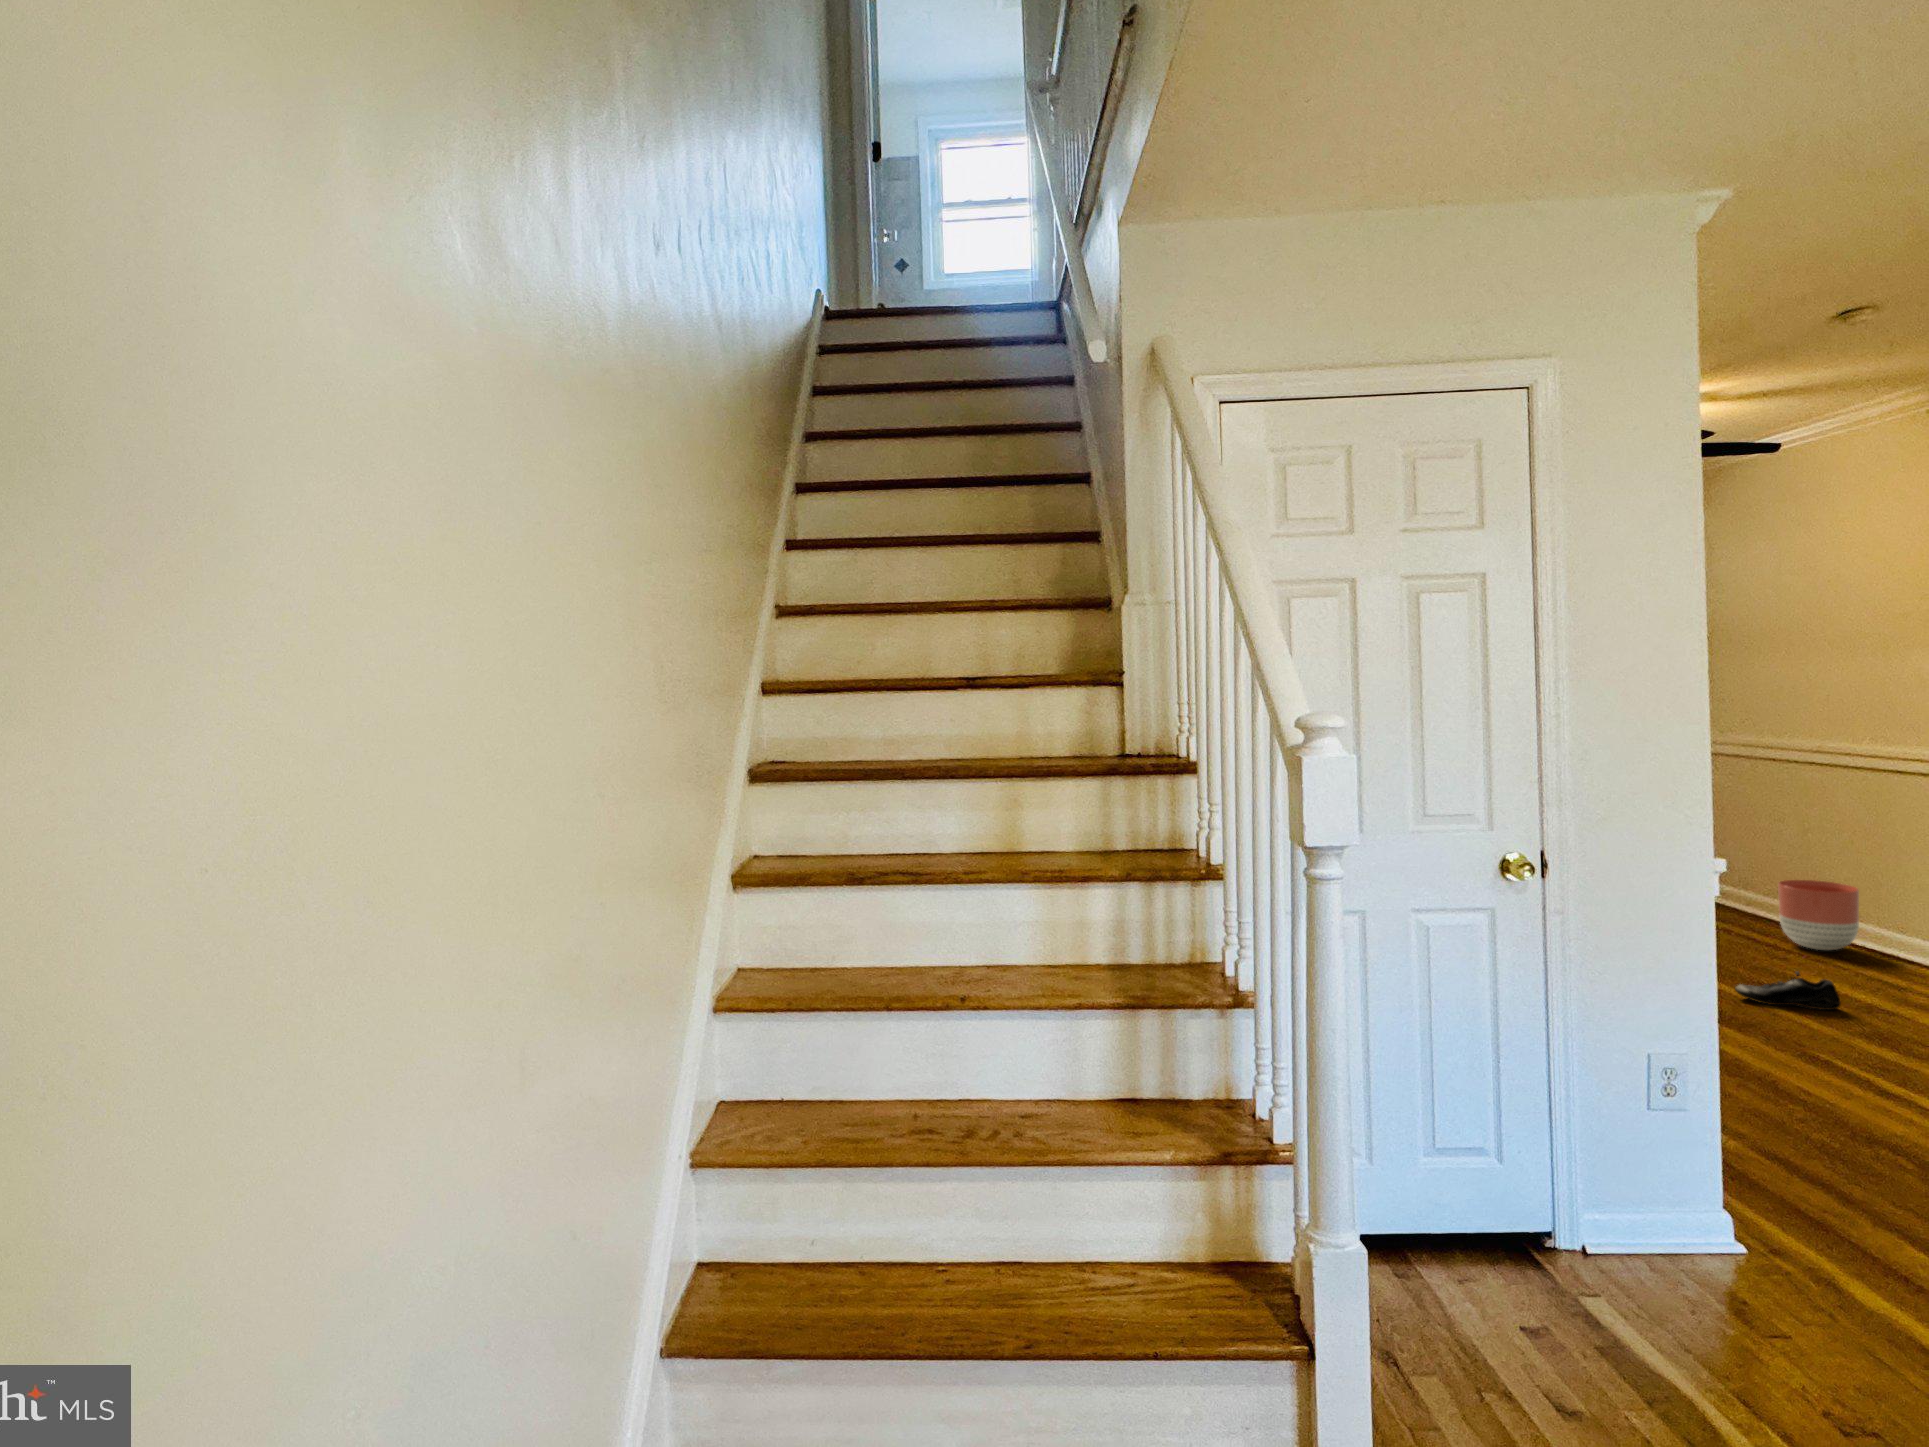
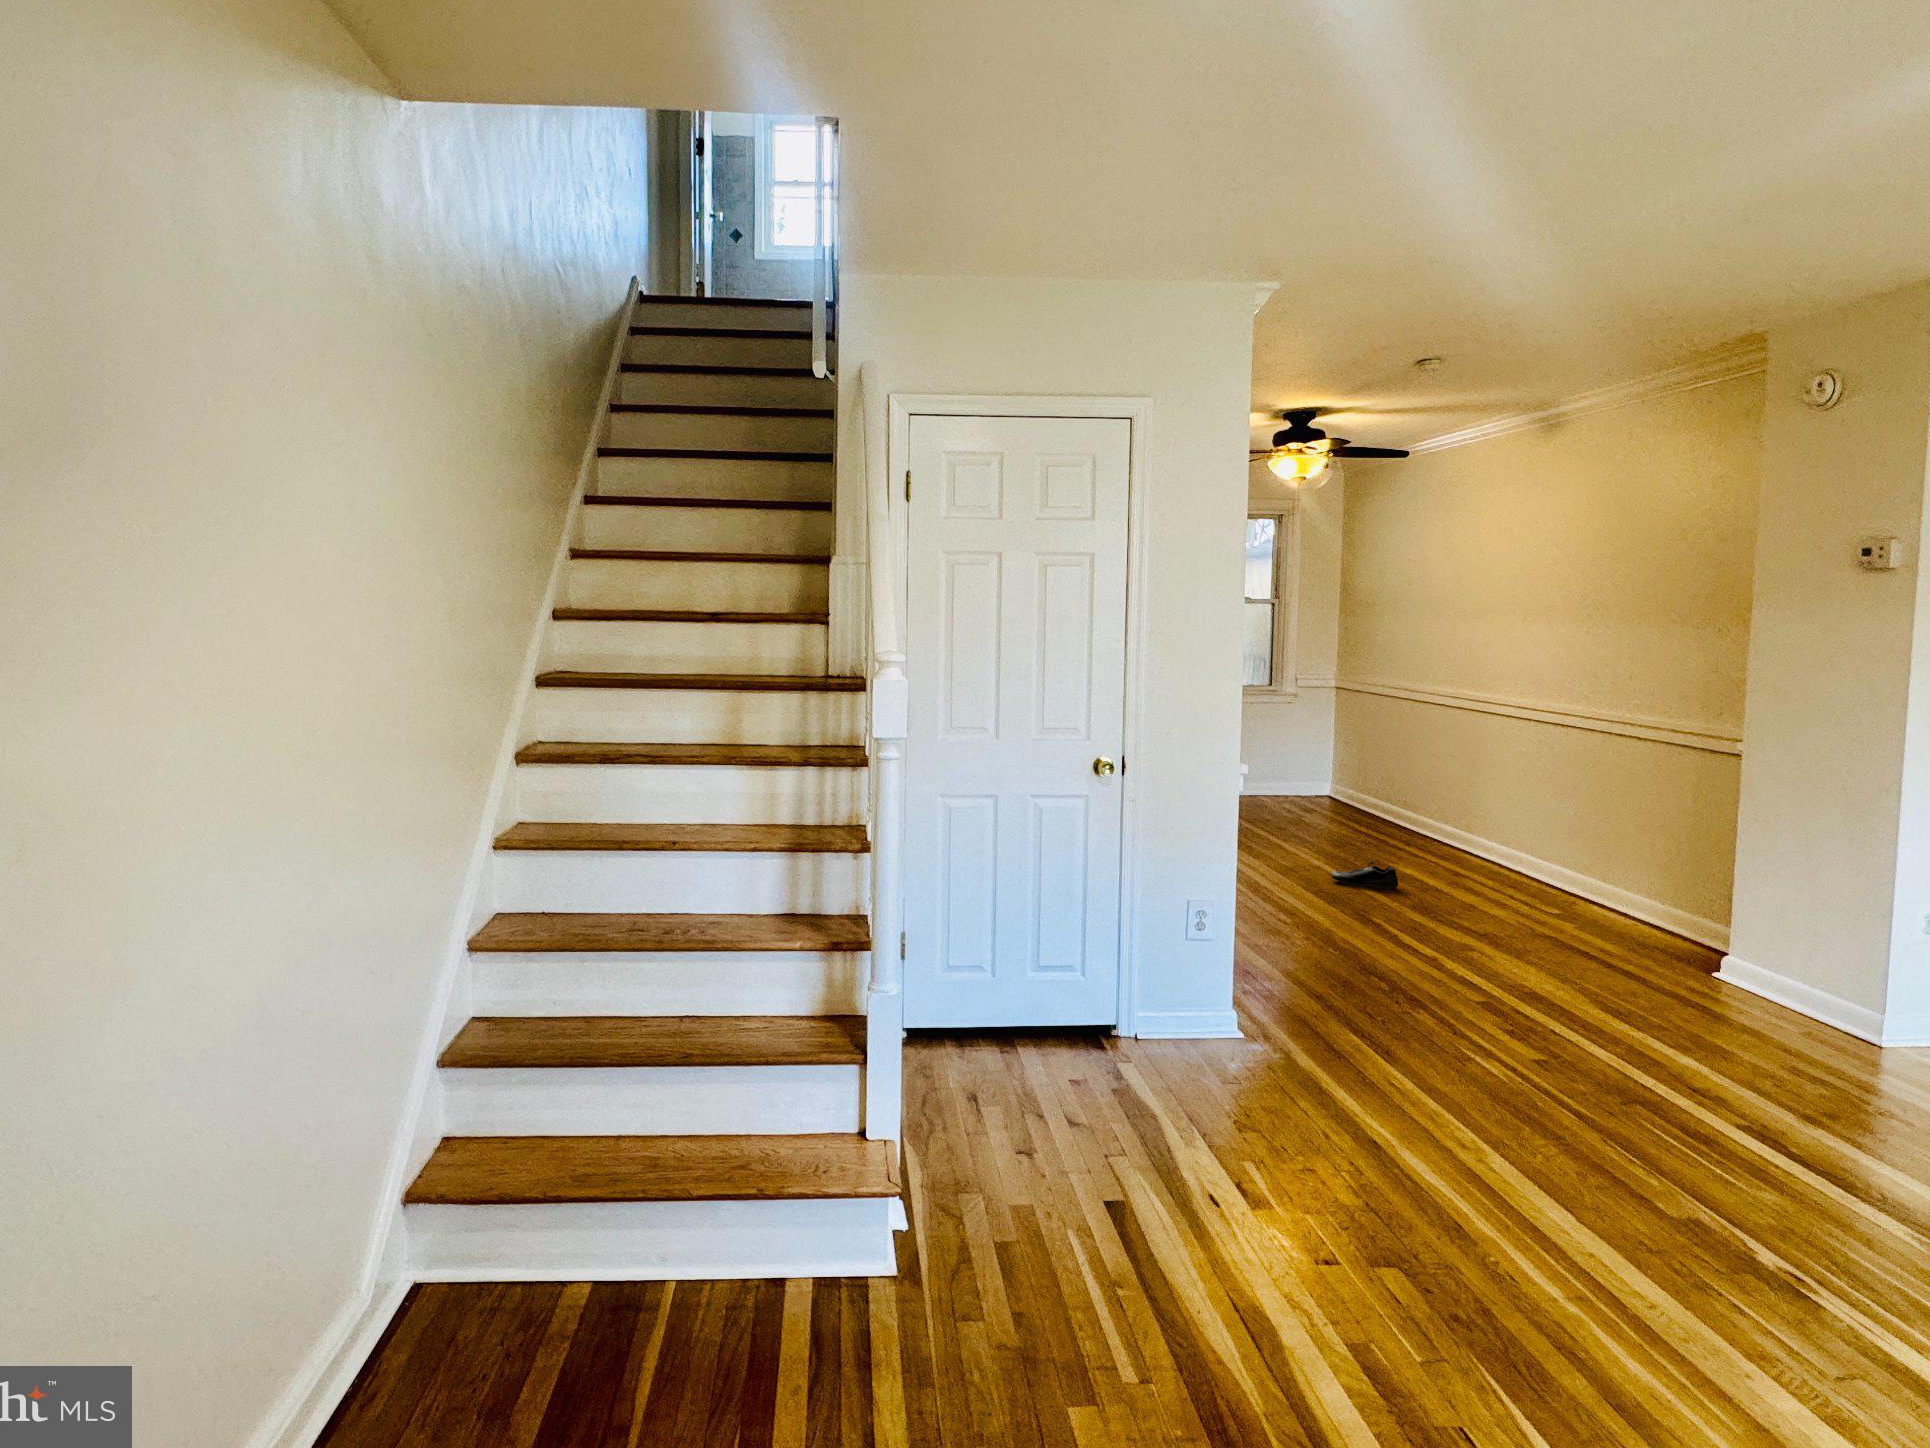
planter: present [1778,880,1859,950] -> none [1386,797,1439,849]

